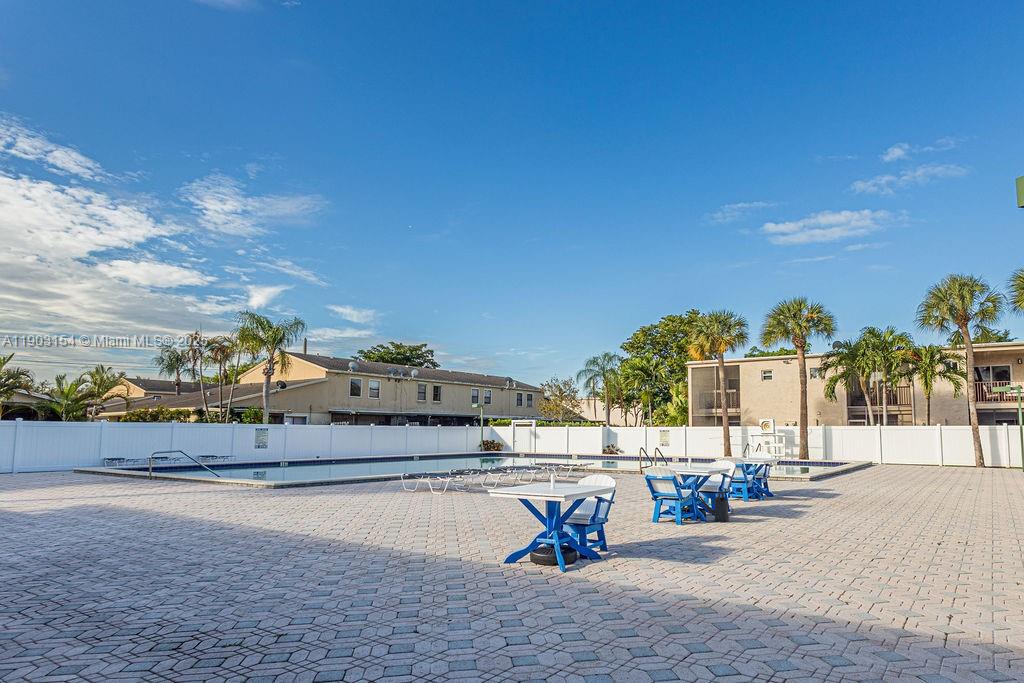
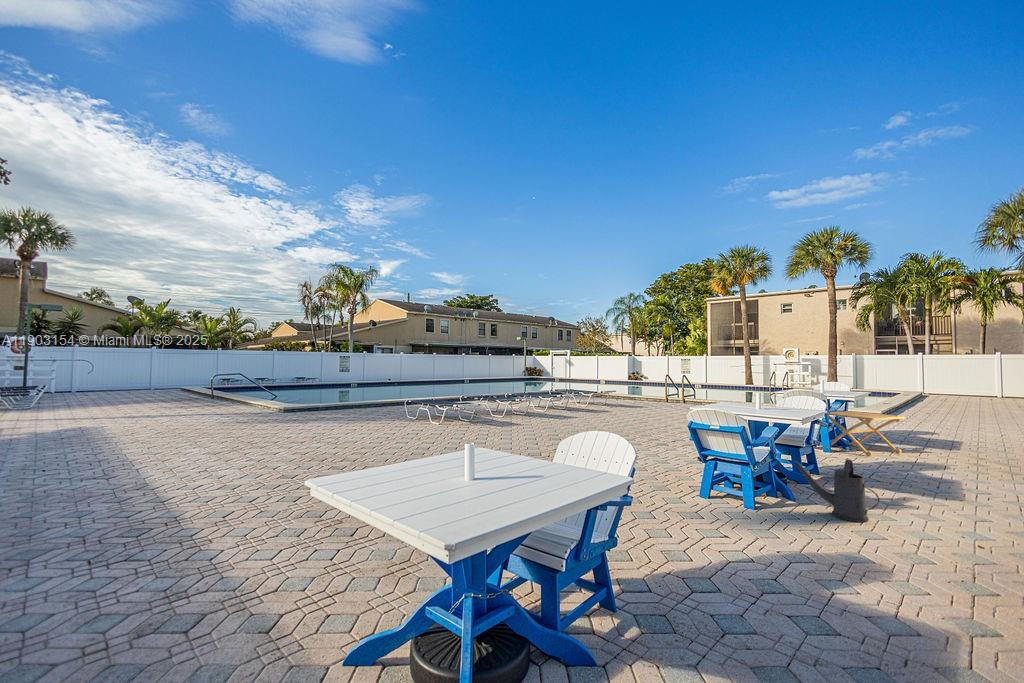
side table: none [739,474,789,503] -> present [823,411,906,456]

